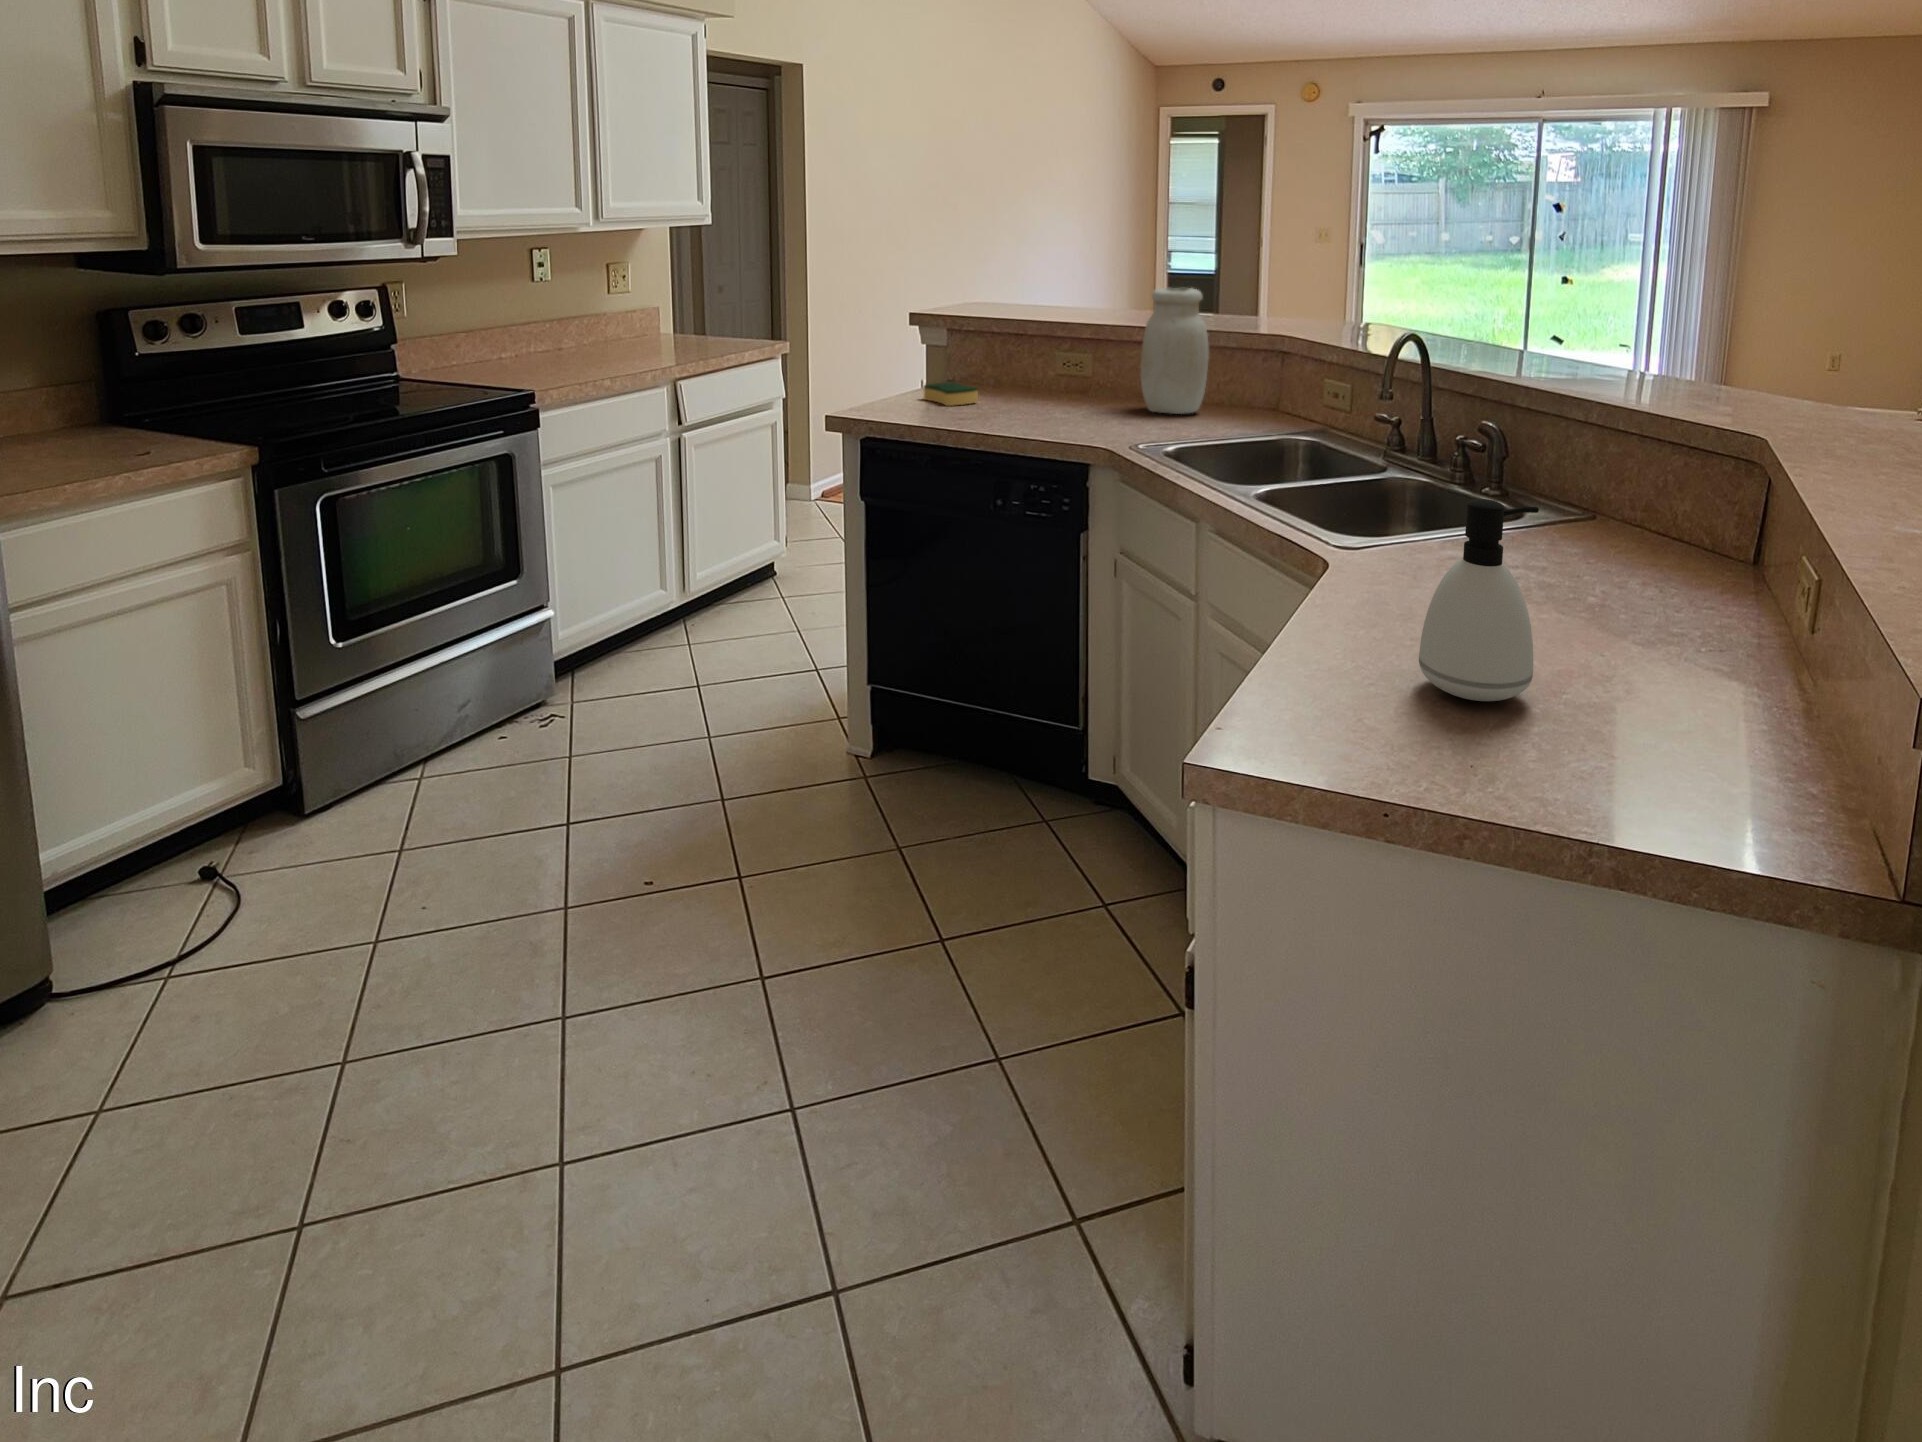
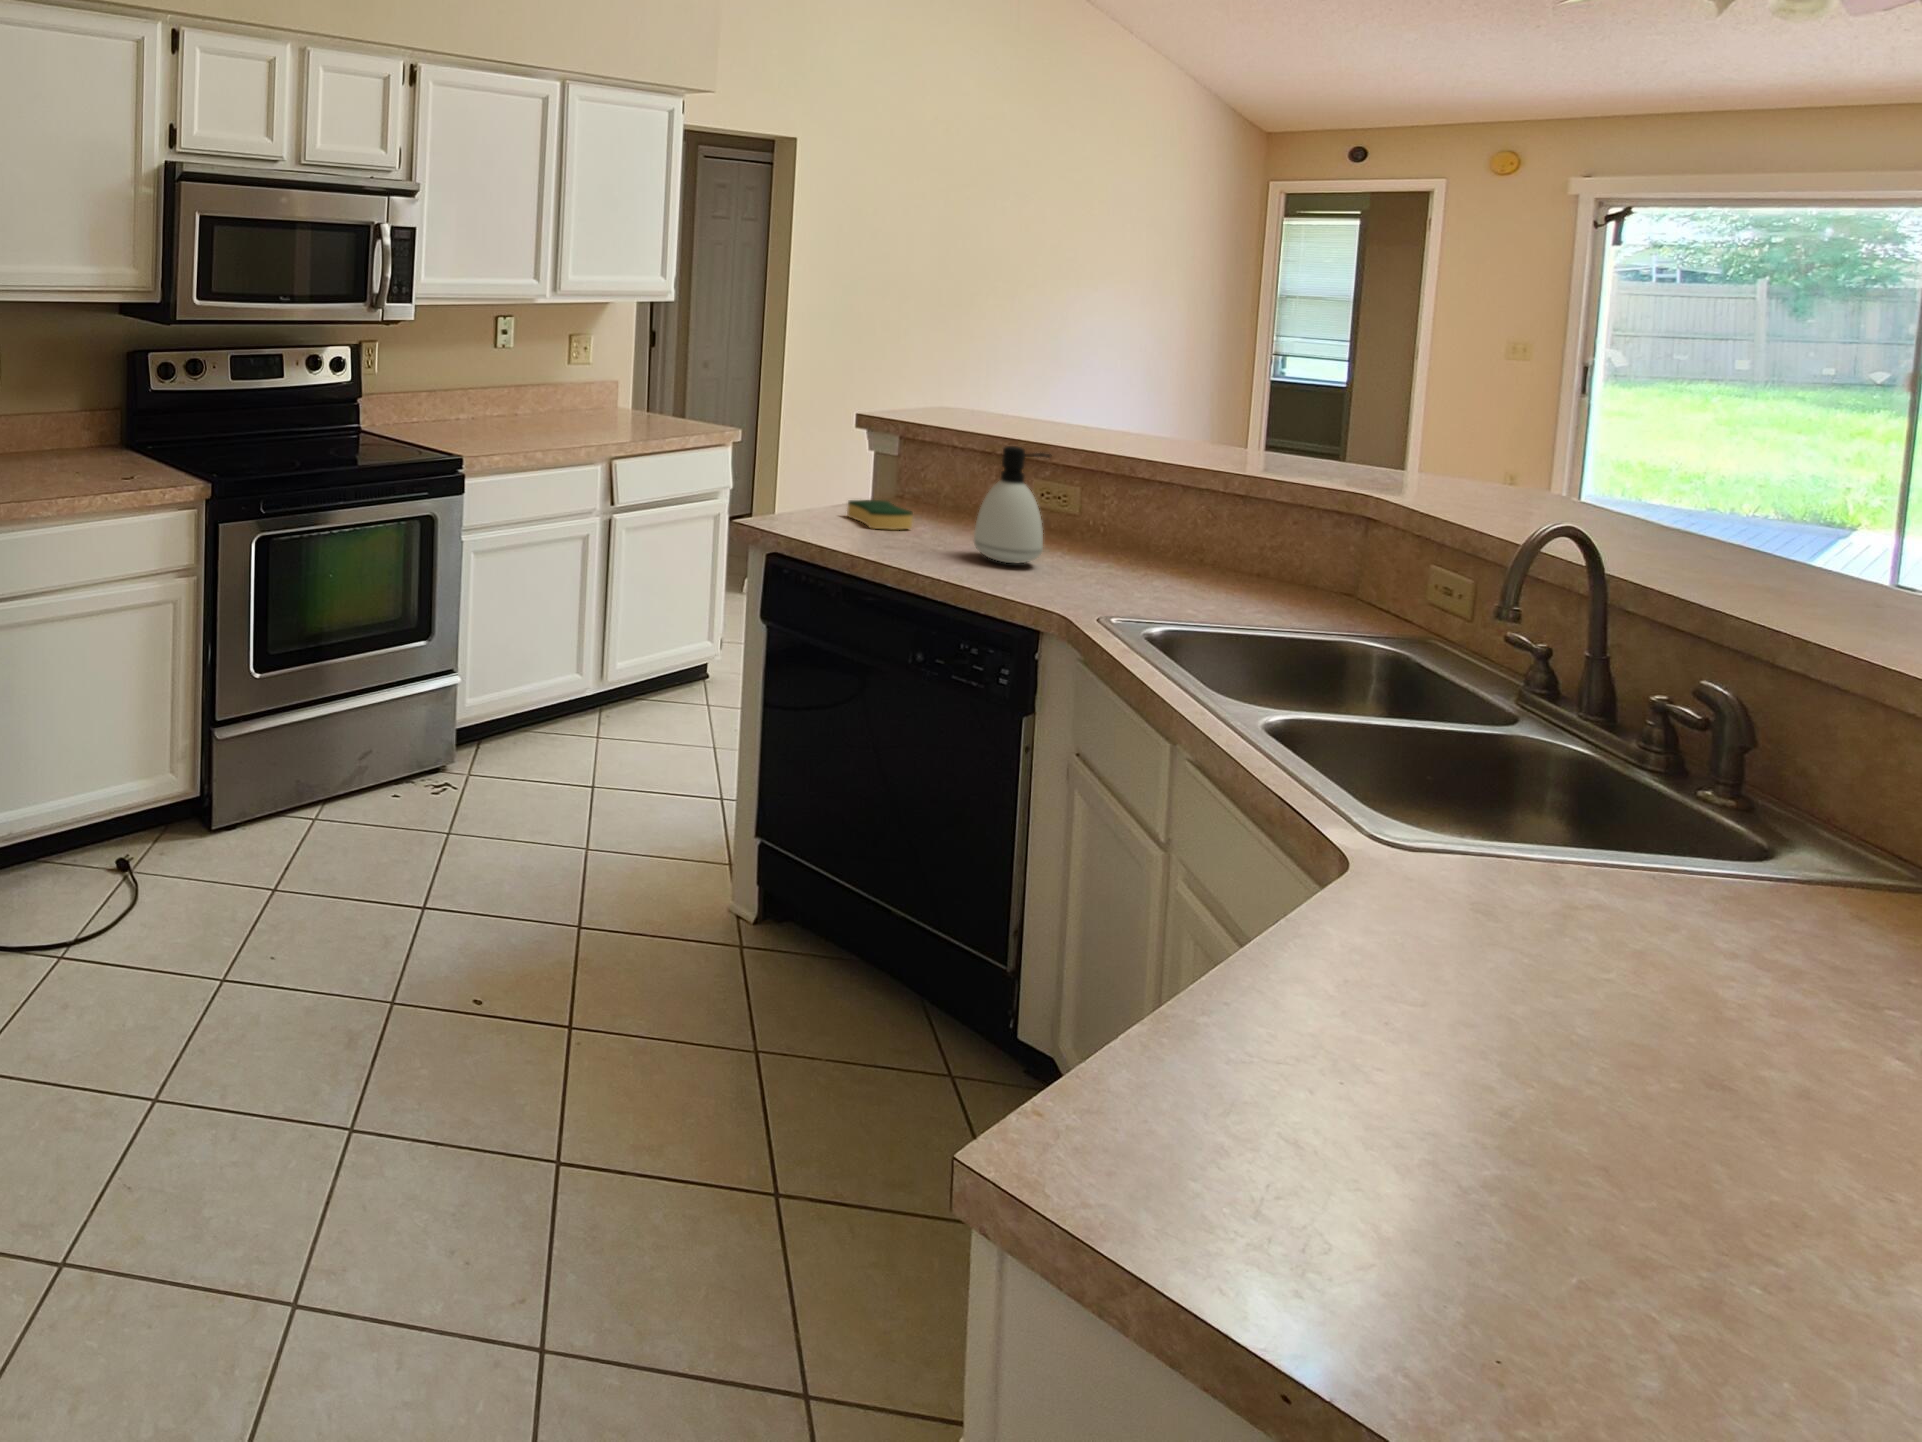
jar: present [1140,288,1209,414] -> none [1135,416,1239,584]
soap dispenser: present [1419,499,1539,701] -> present [974,446,1052,563]

